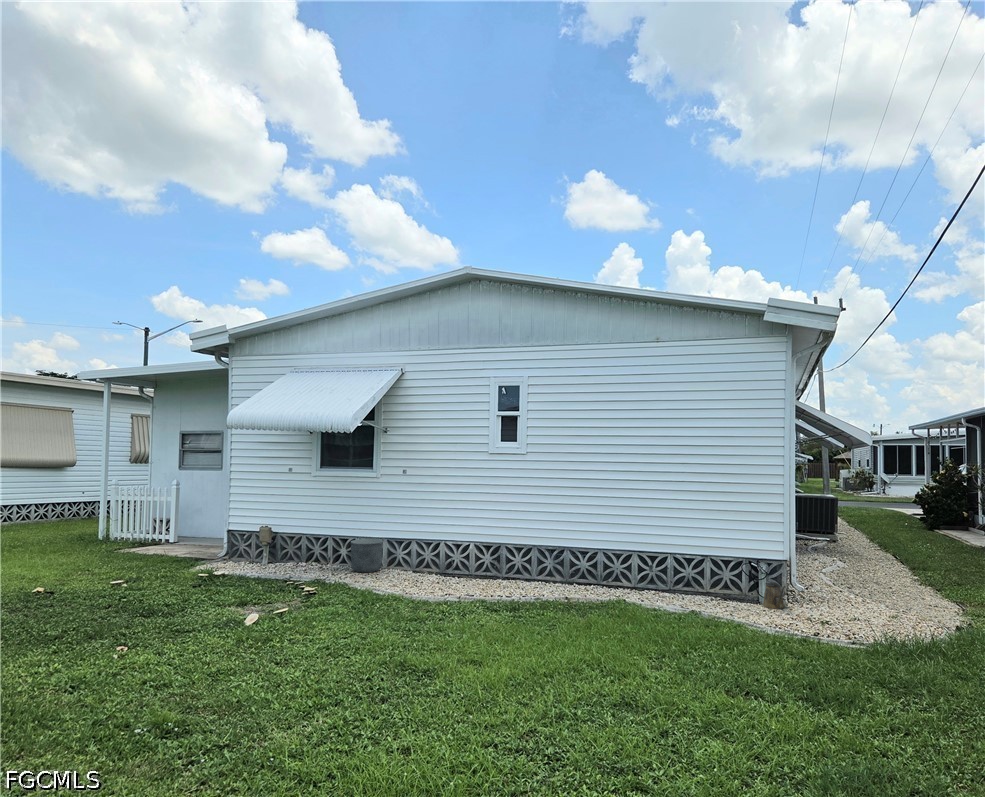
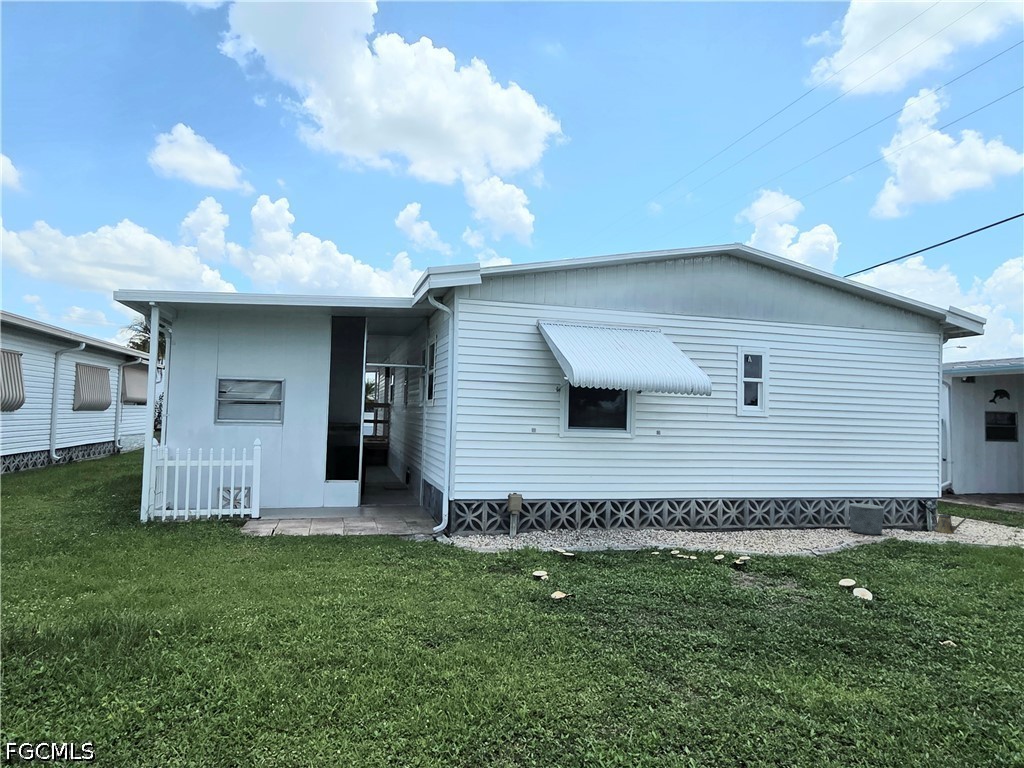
planter: present [351,539,383,572] -> present [849,503,884,535]

